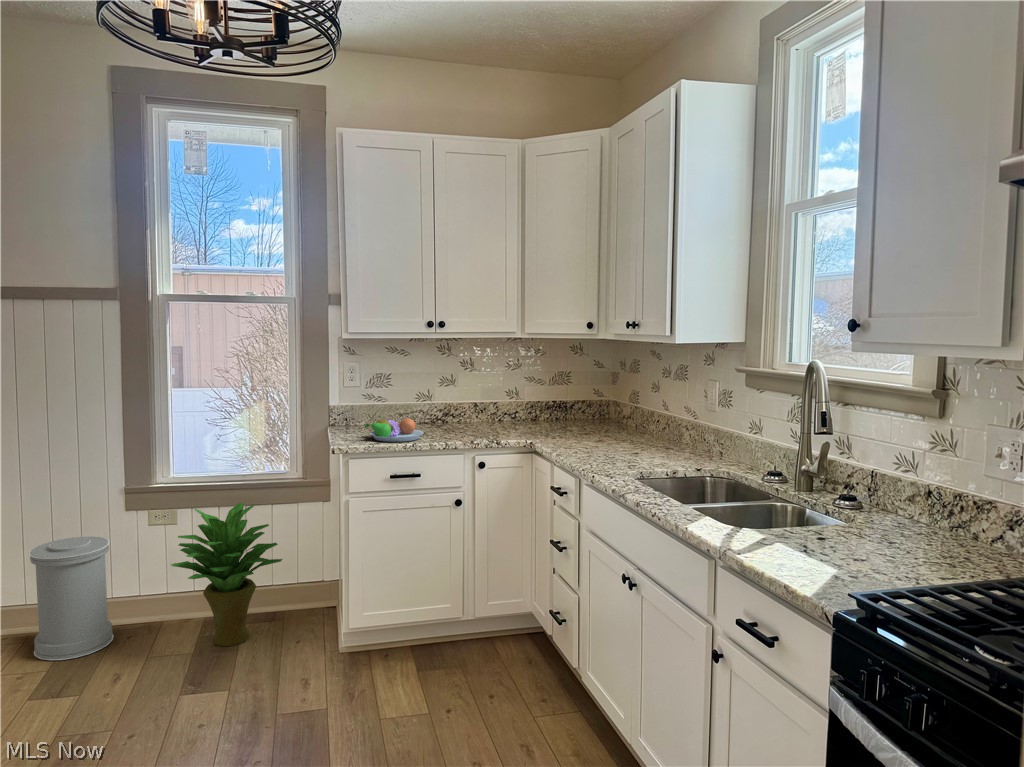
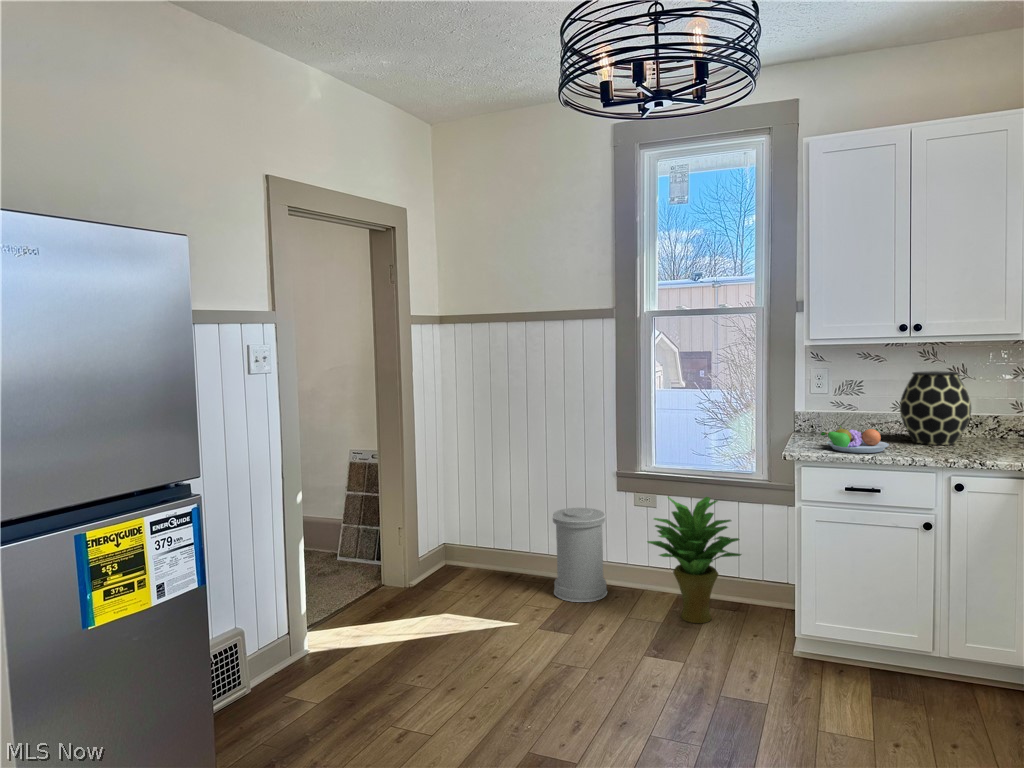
vase: none [425,364,480,430] -> present [900,371,971,445]

